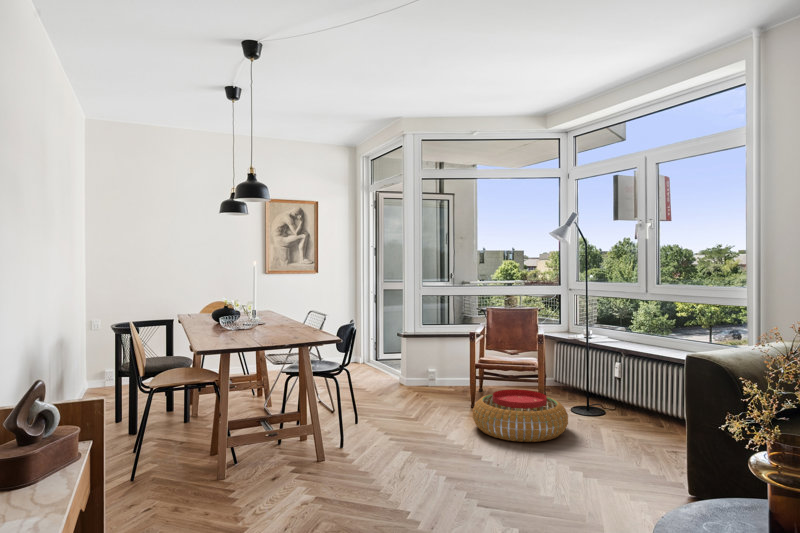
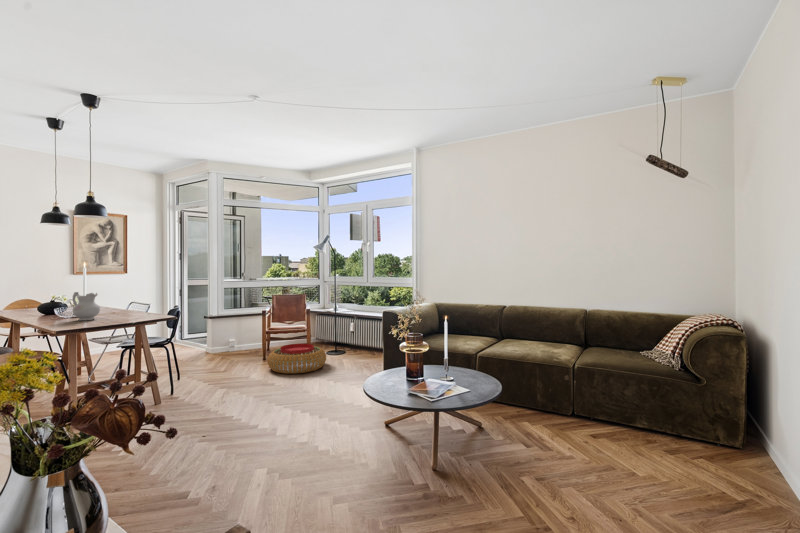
ceramic pitcher: none [221,296,251,334] -> present [73,292,100,320]

